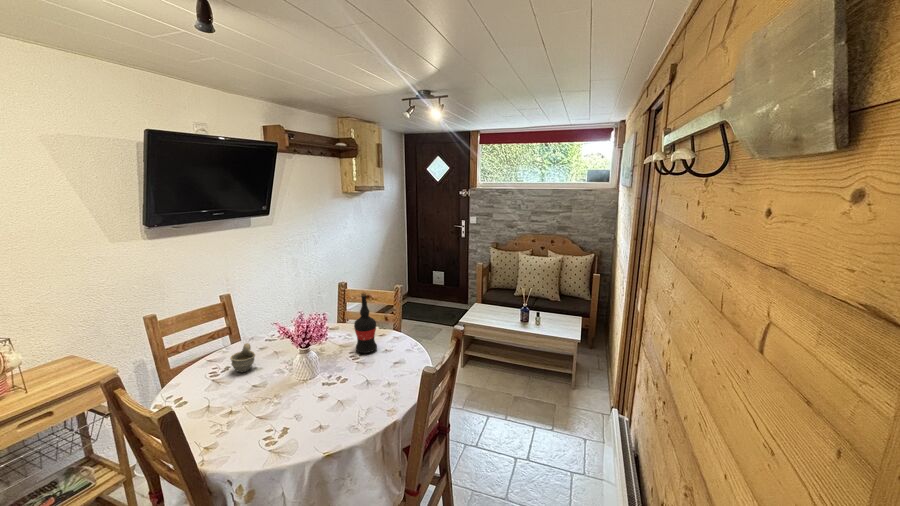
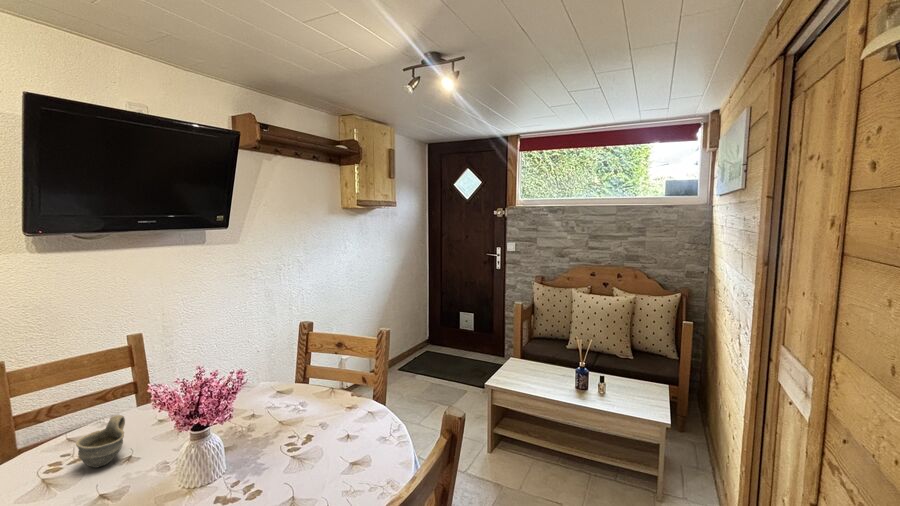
wine bottle: present [354,292,377,353] -> none [296,337,334,440]

